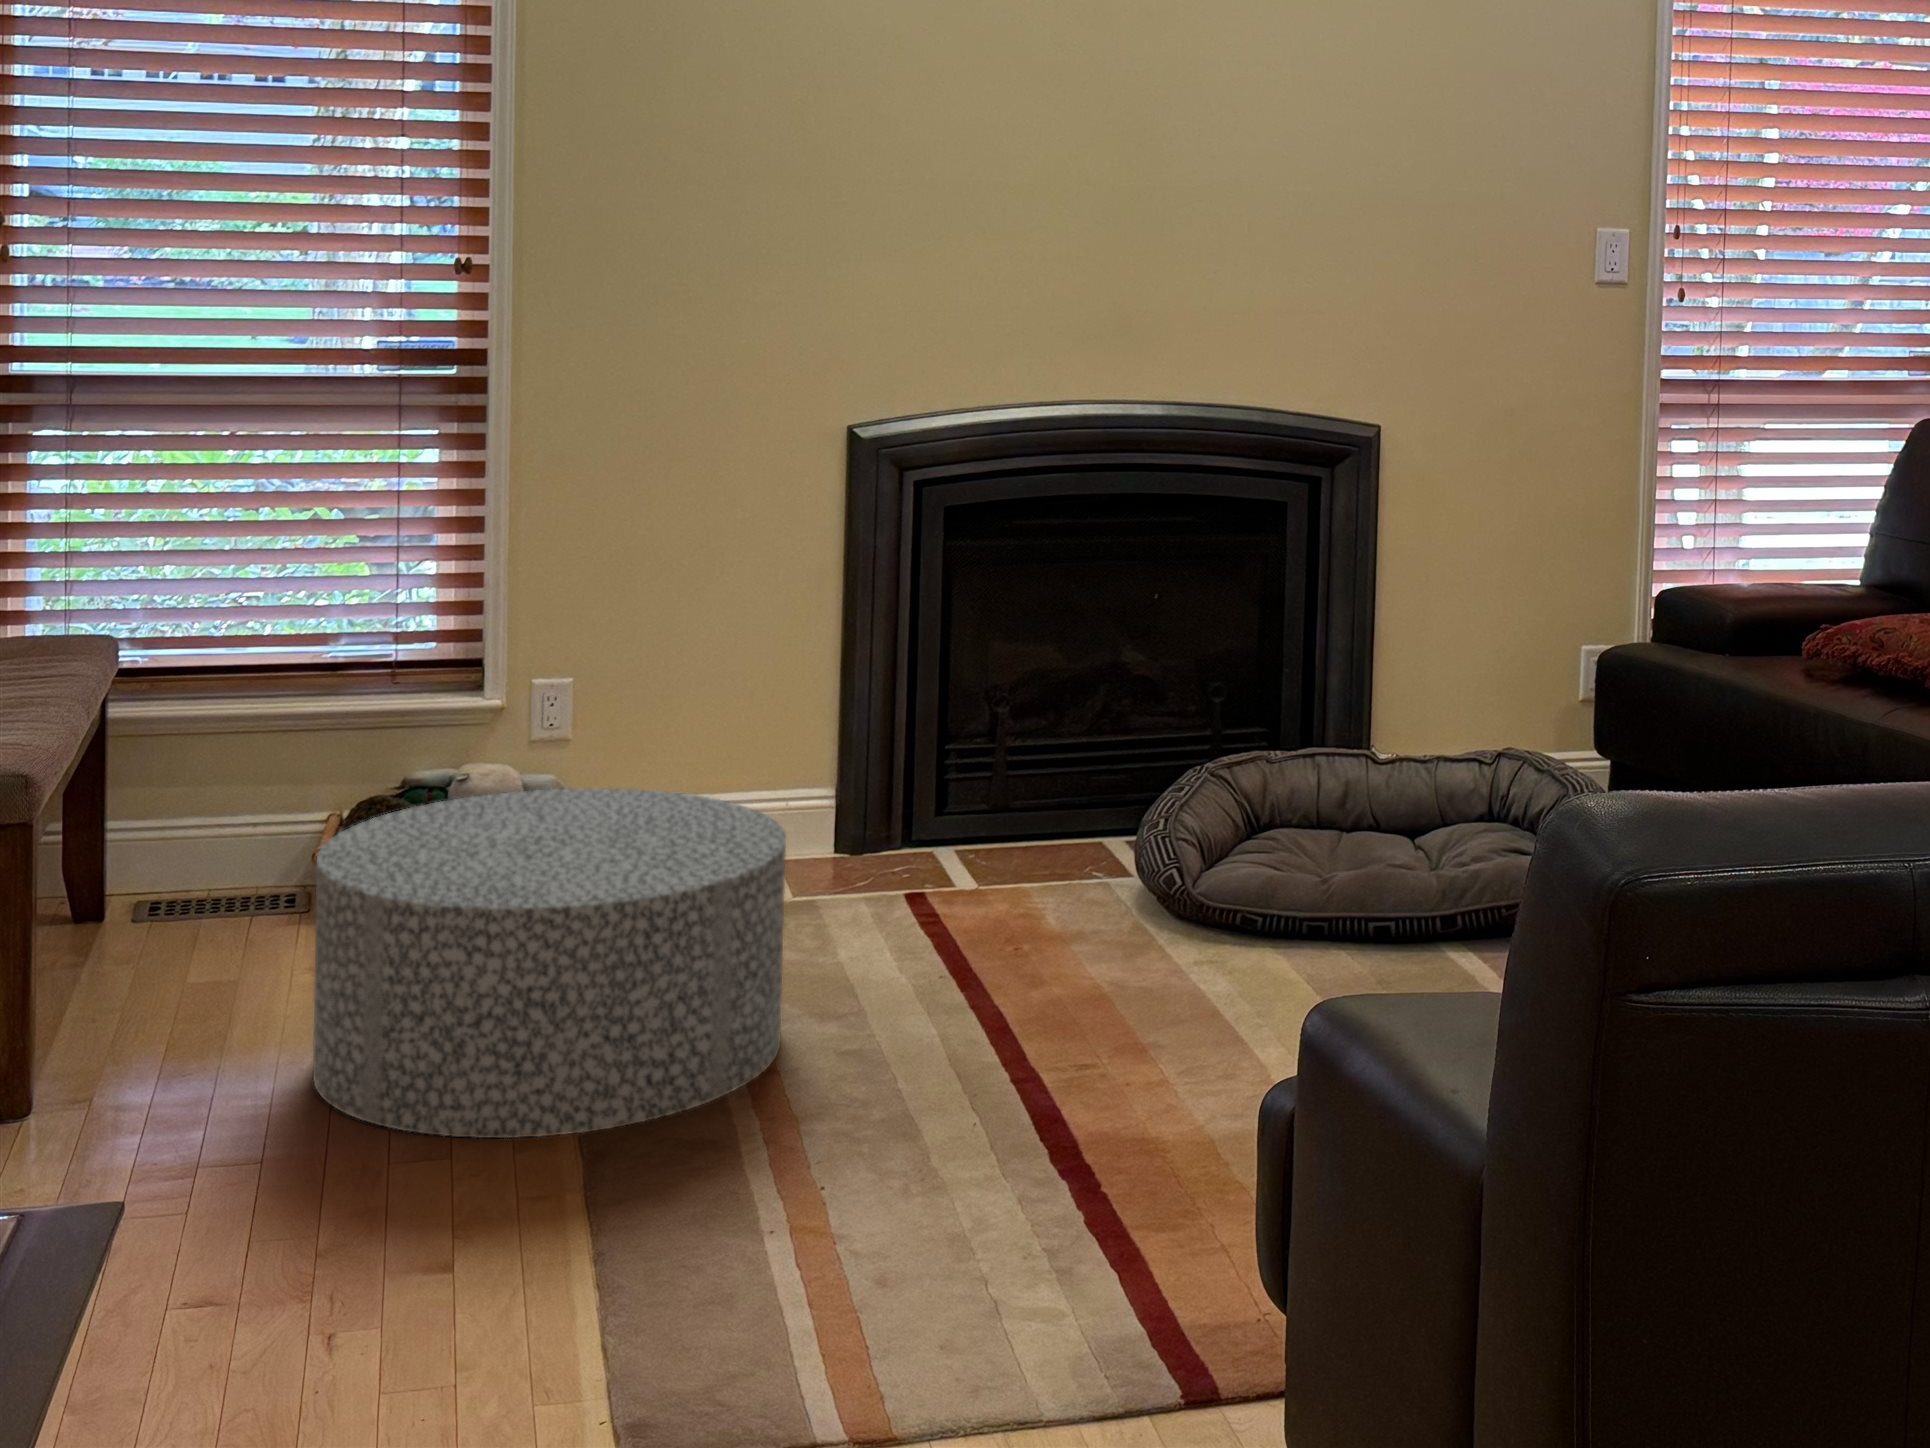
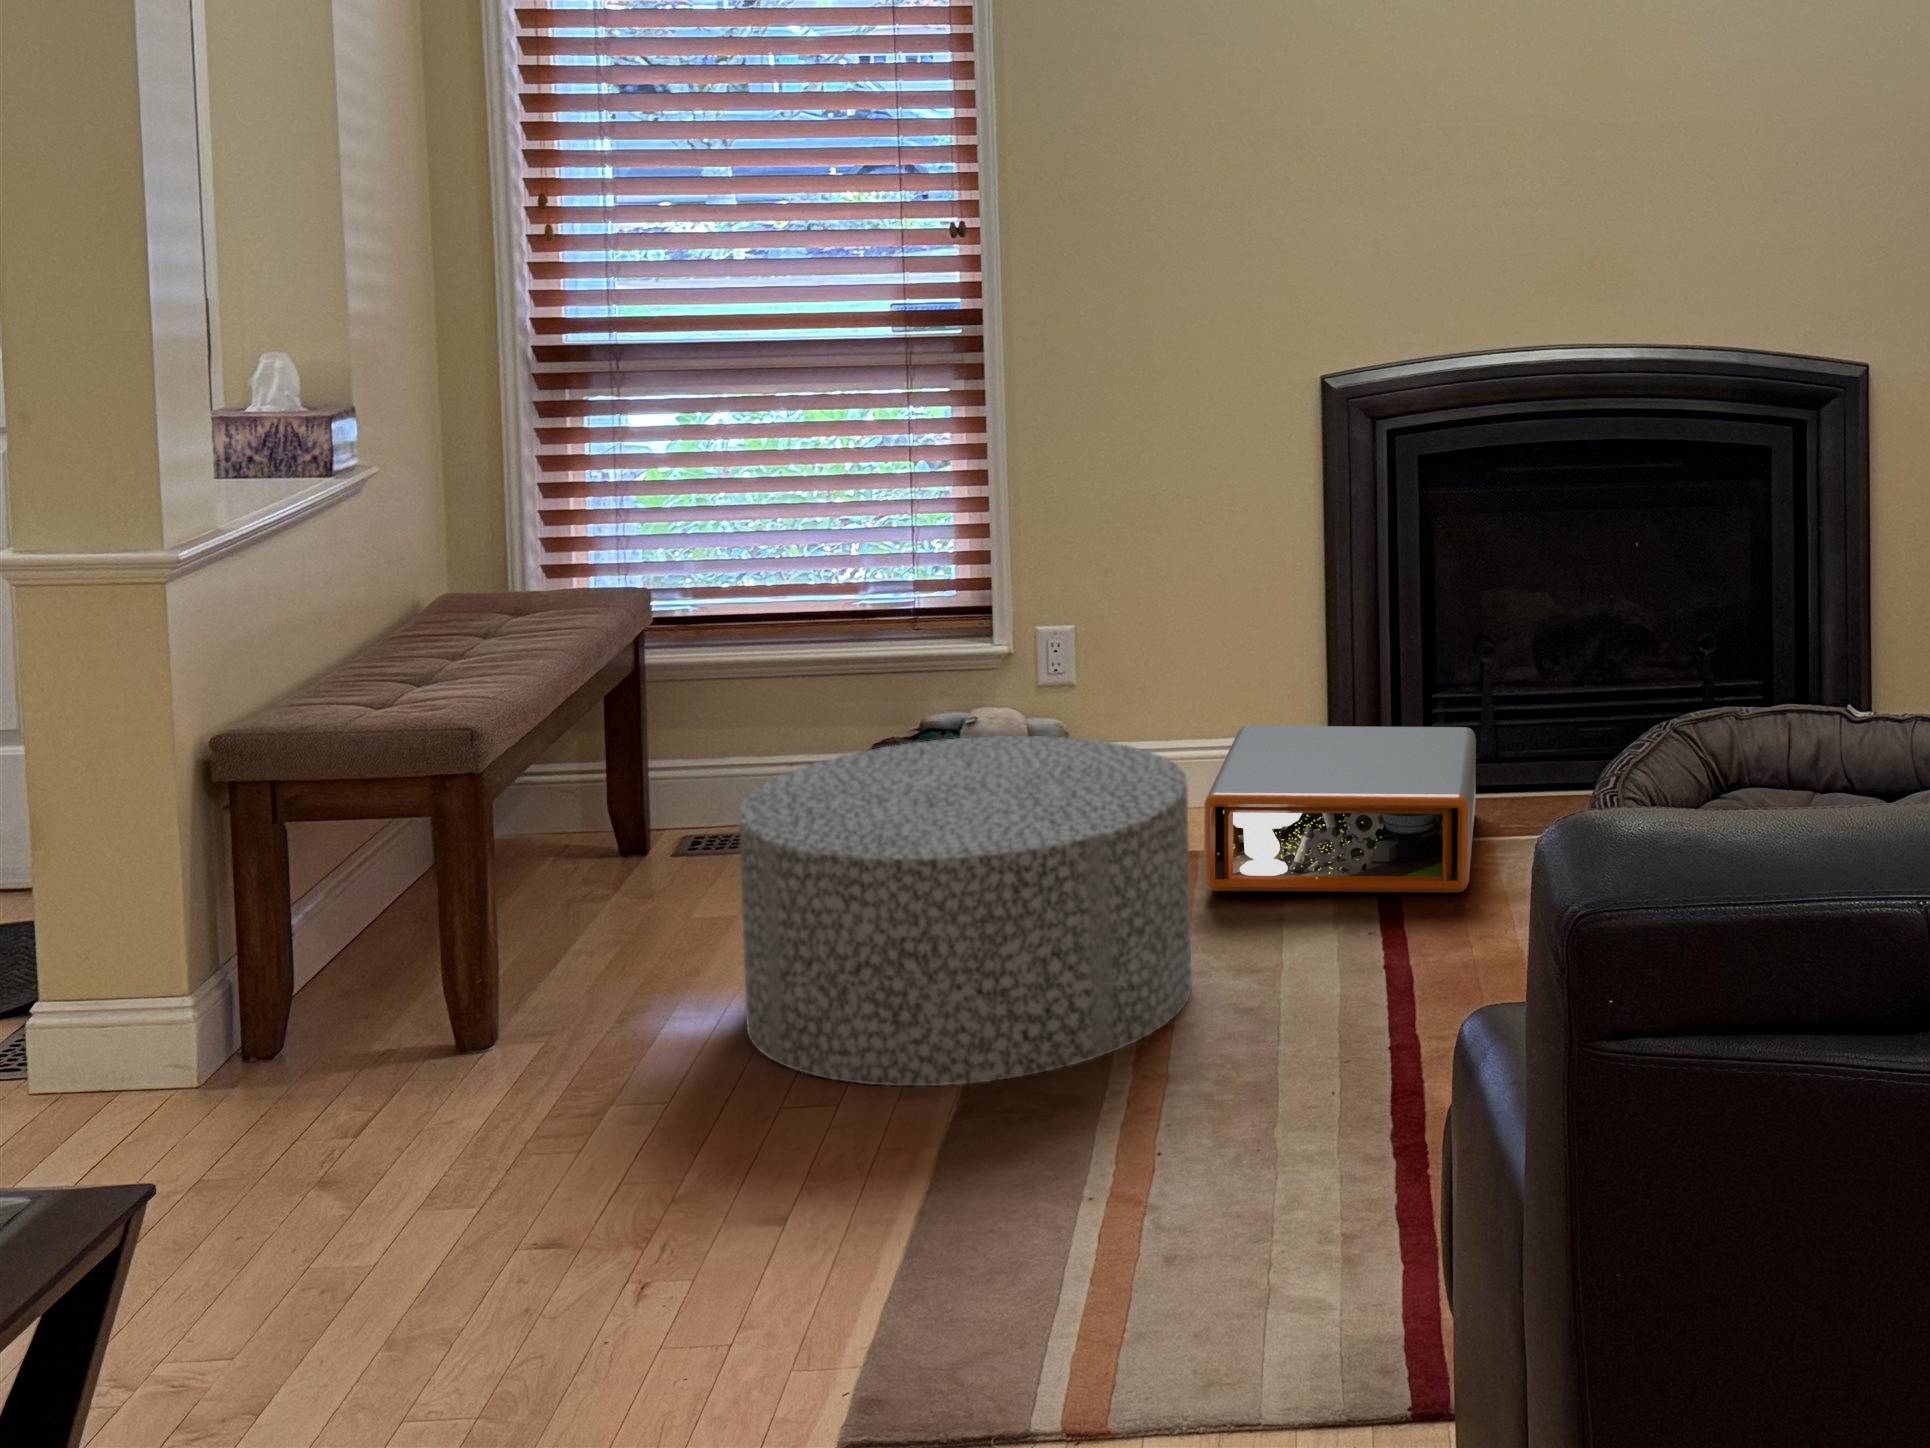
storage box: none [746,776,1022,942] -> present [1204,726,1476,893]

